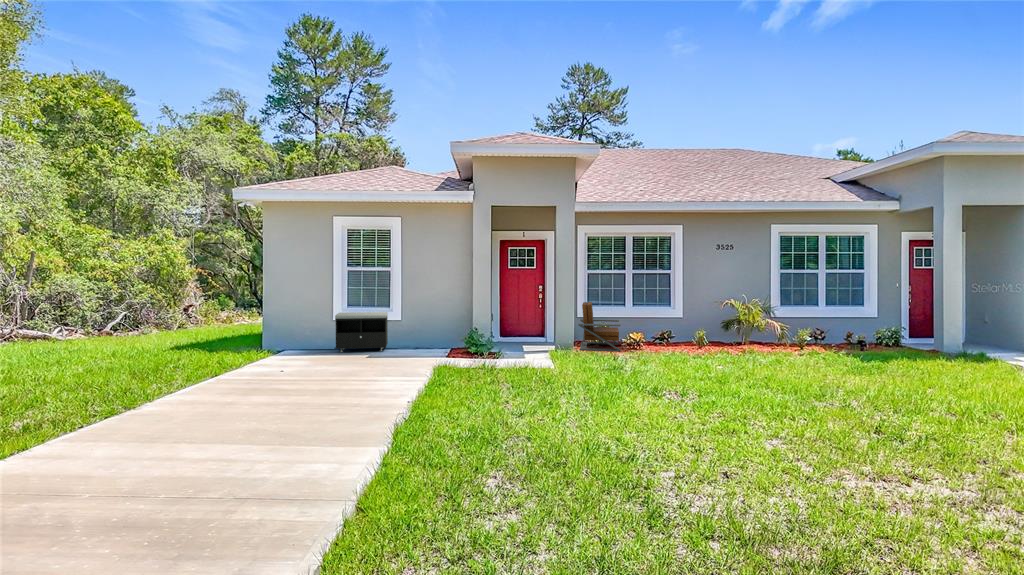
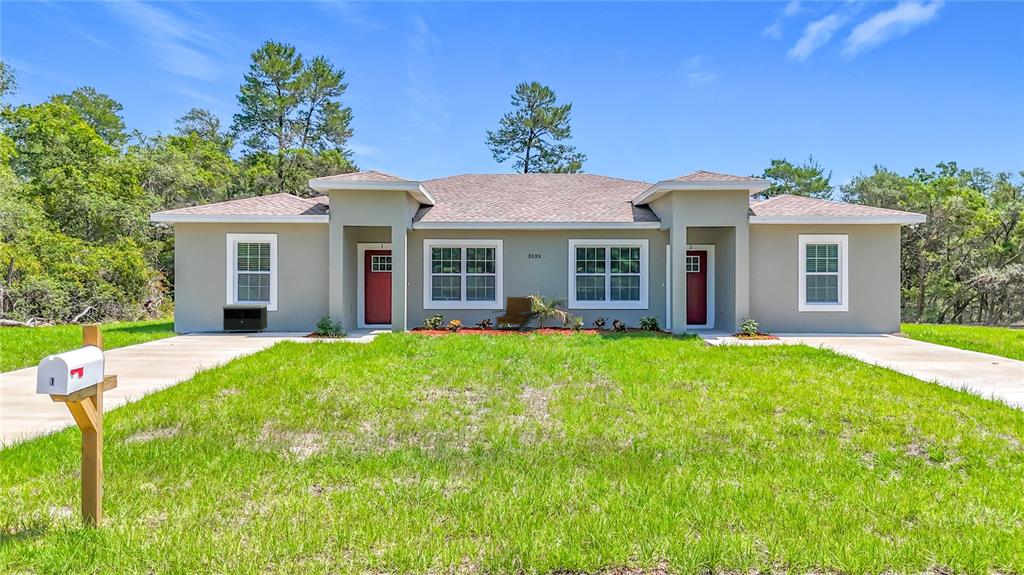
lounge chair: present [578,302,620,351] -> present [492,297,536,332]

